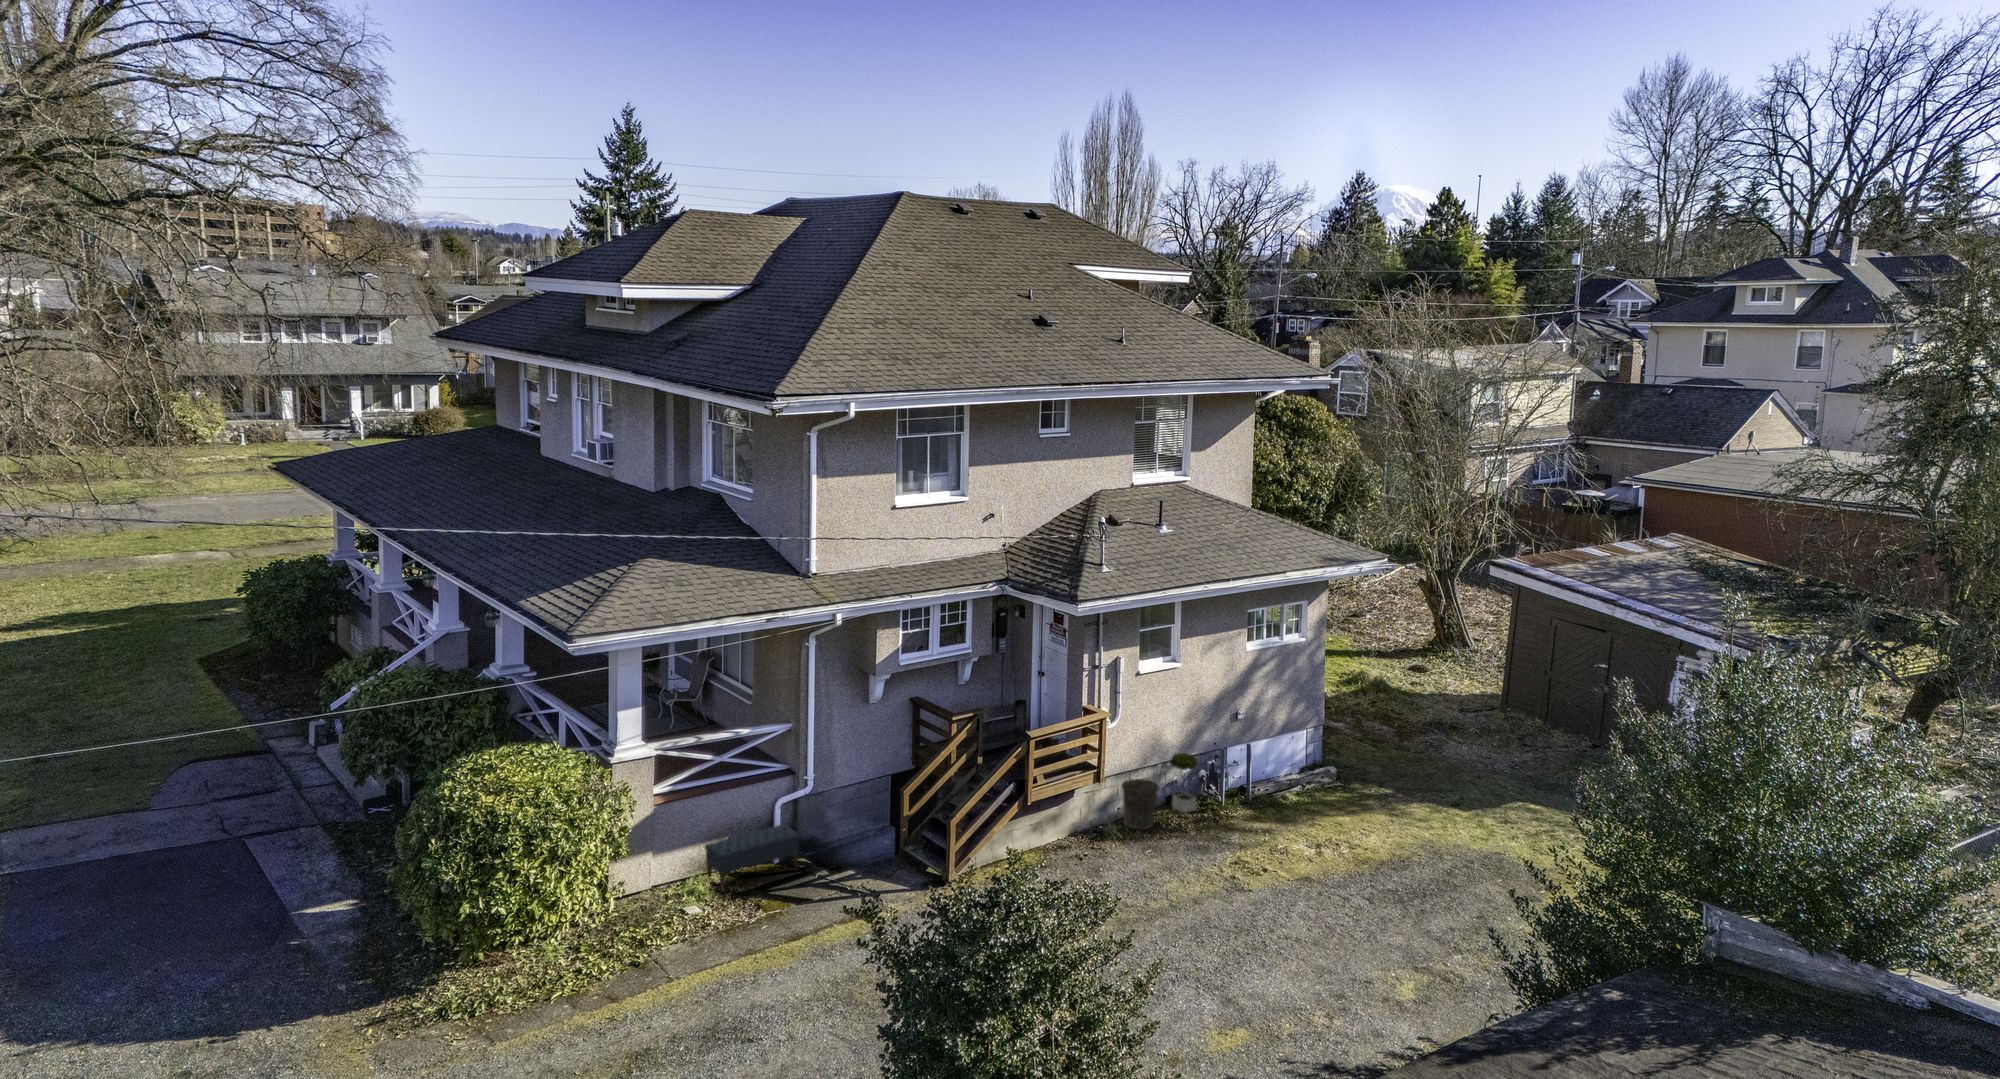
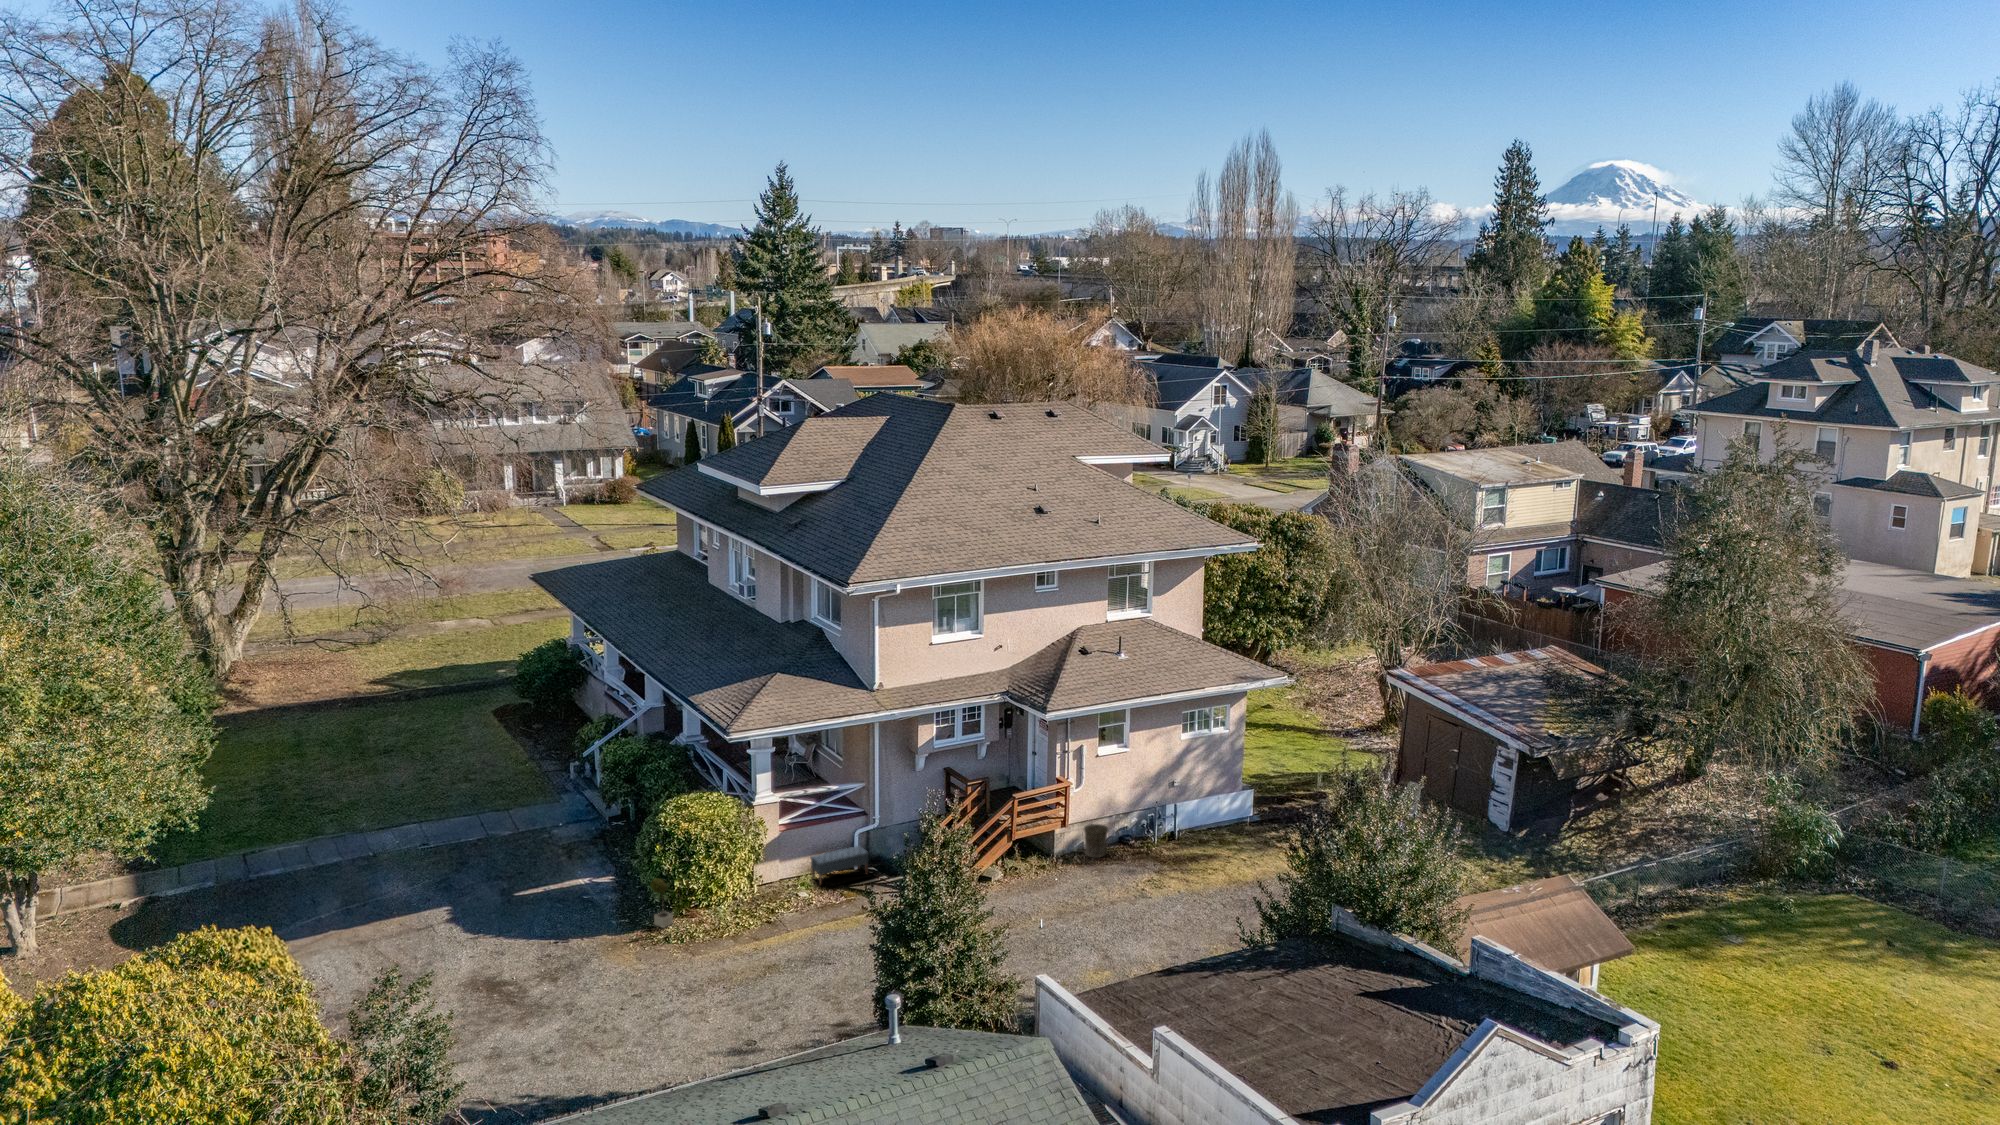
potted tree: present [1171,753,1198,813] -> present [651,878,673,928]

